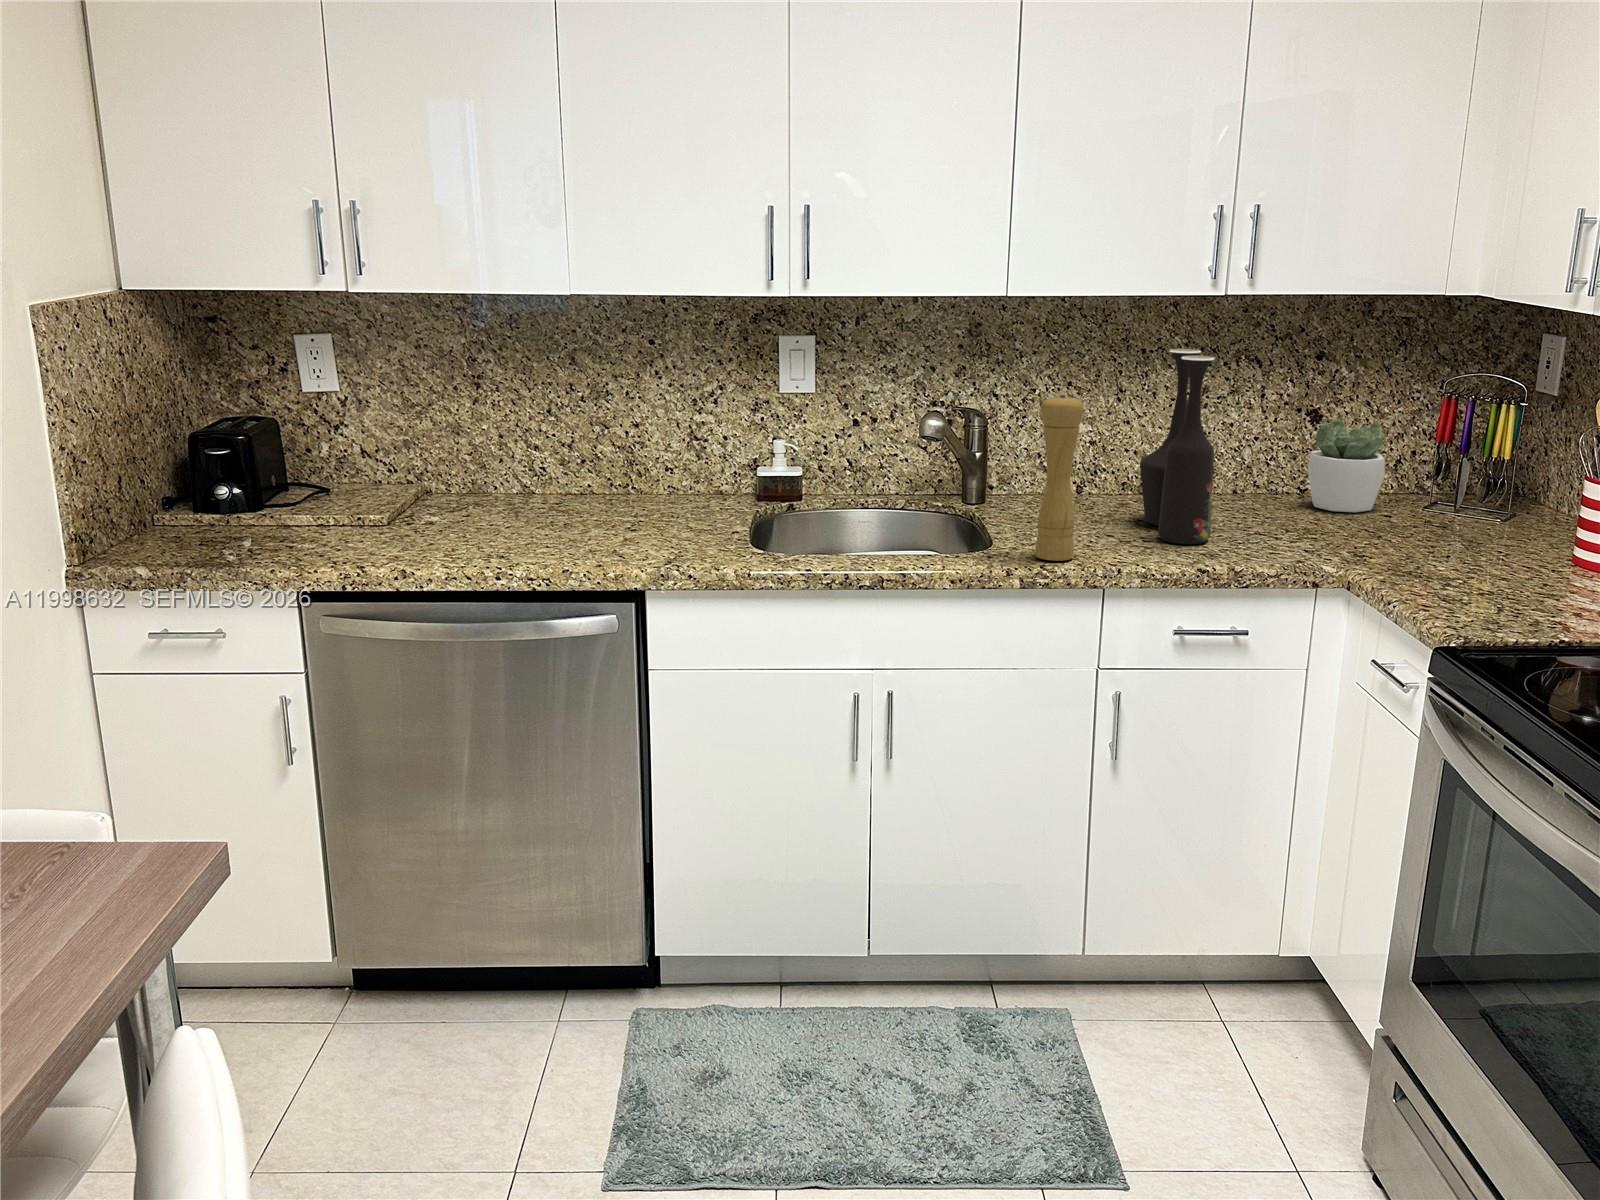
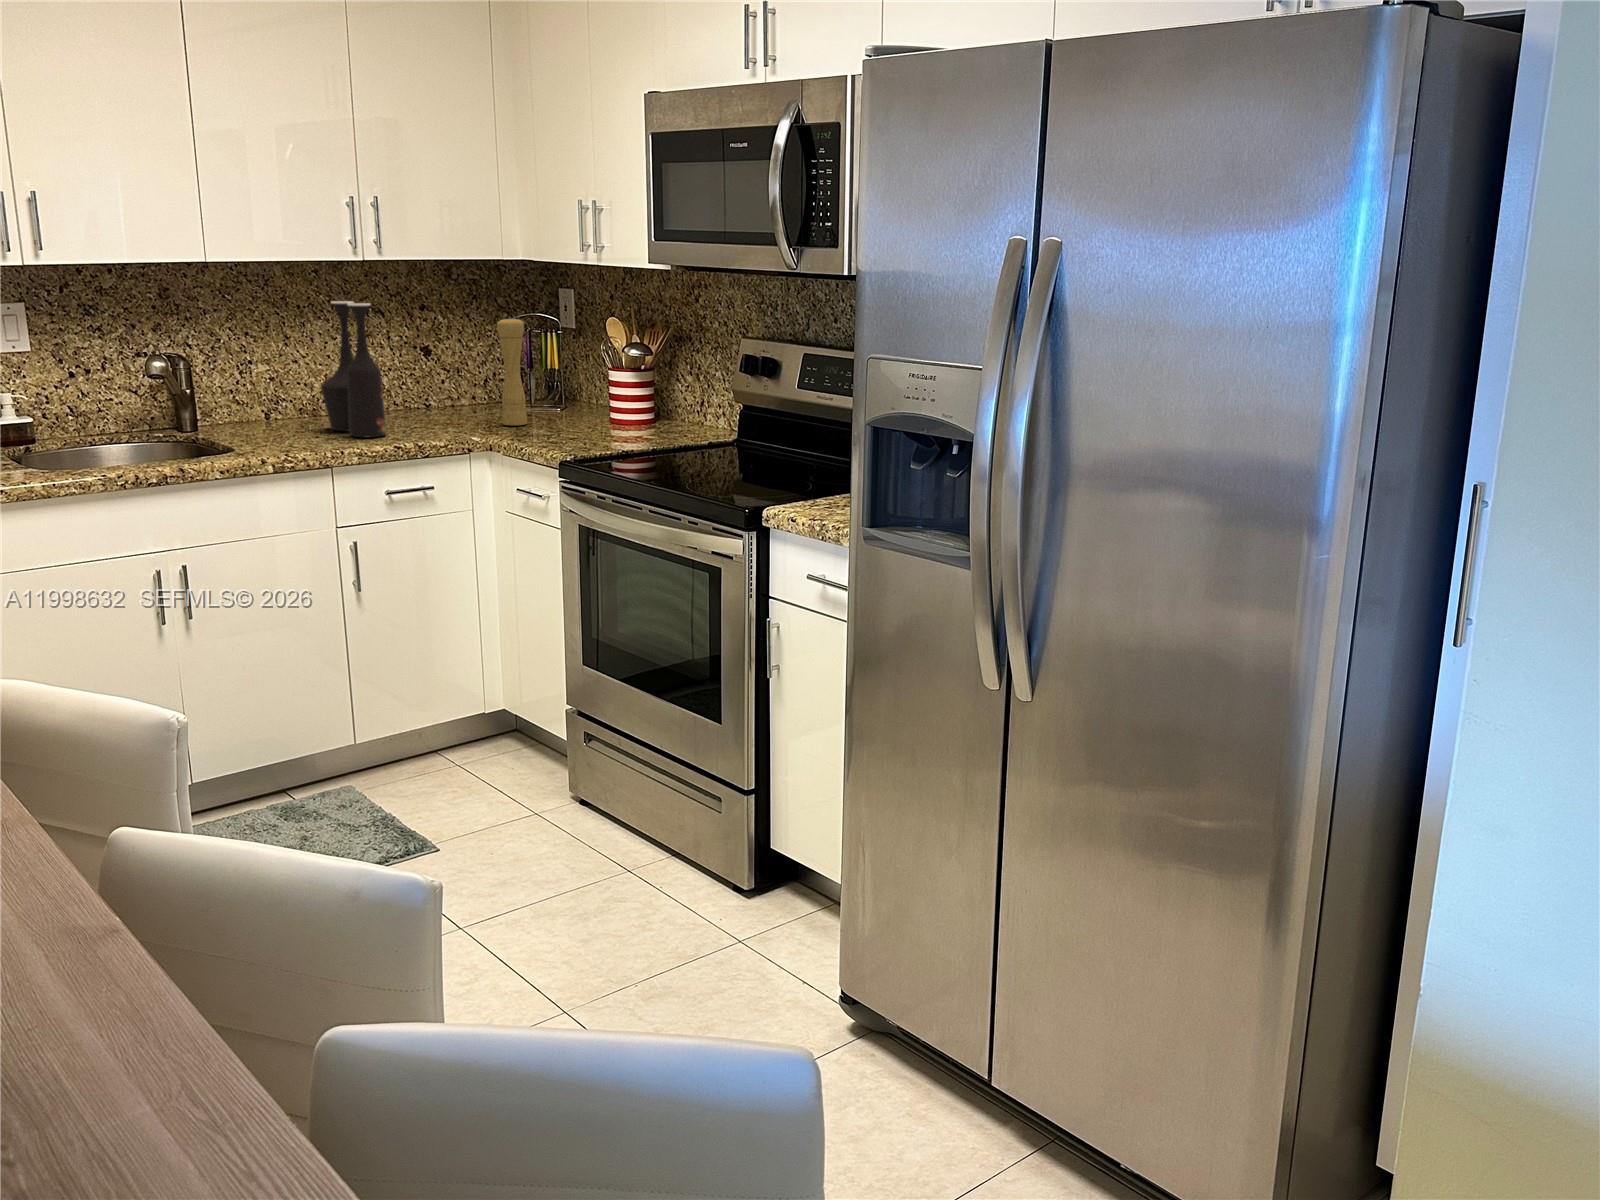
pepper mill: present [1035,395,1084,561] -> present [497,317,527,425]
succulent plant: present [1308,419,1385,512] -> none [430,350,484,414]

